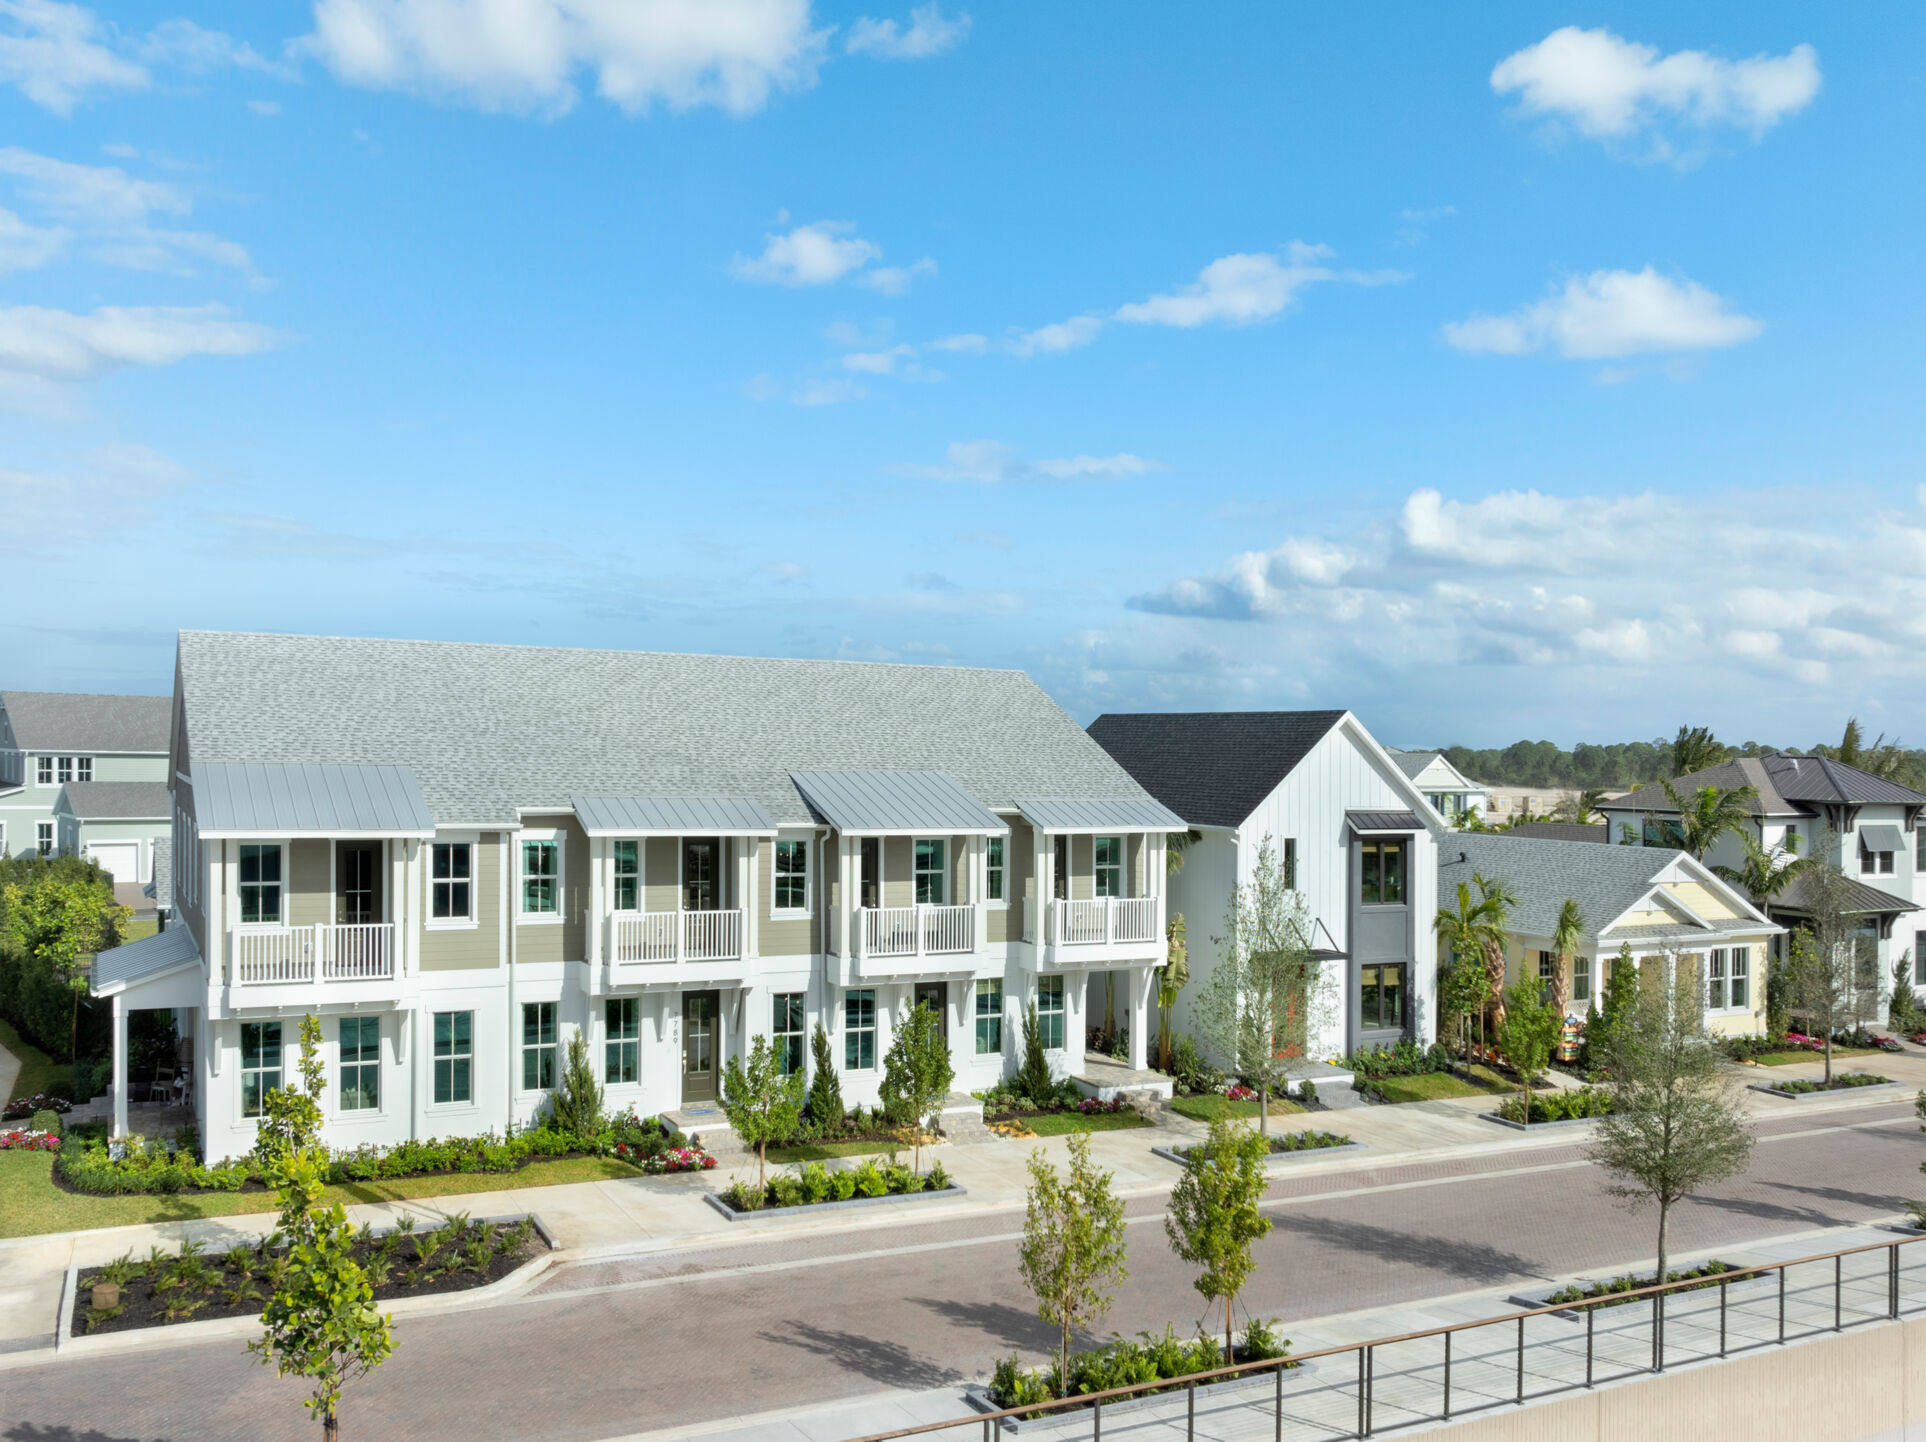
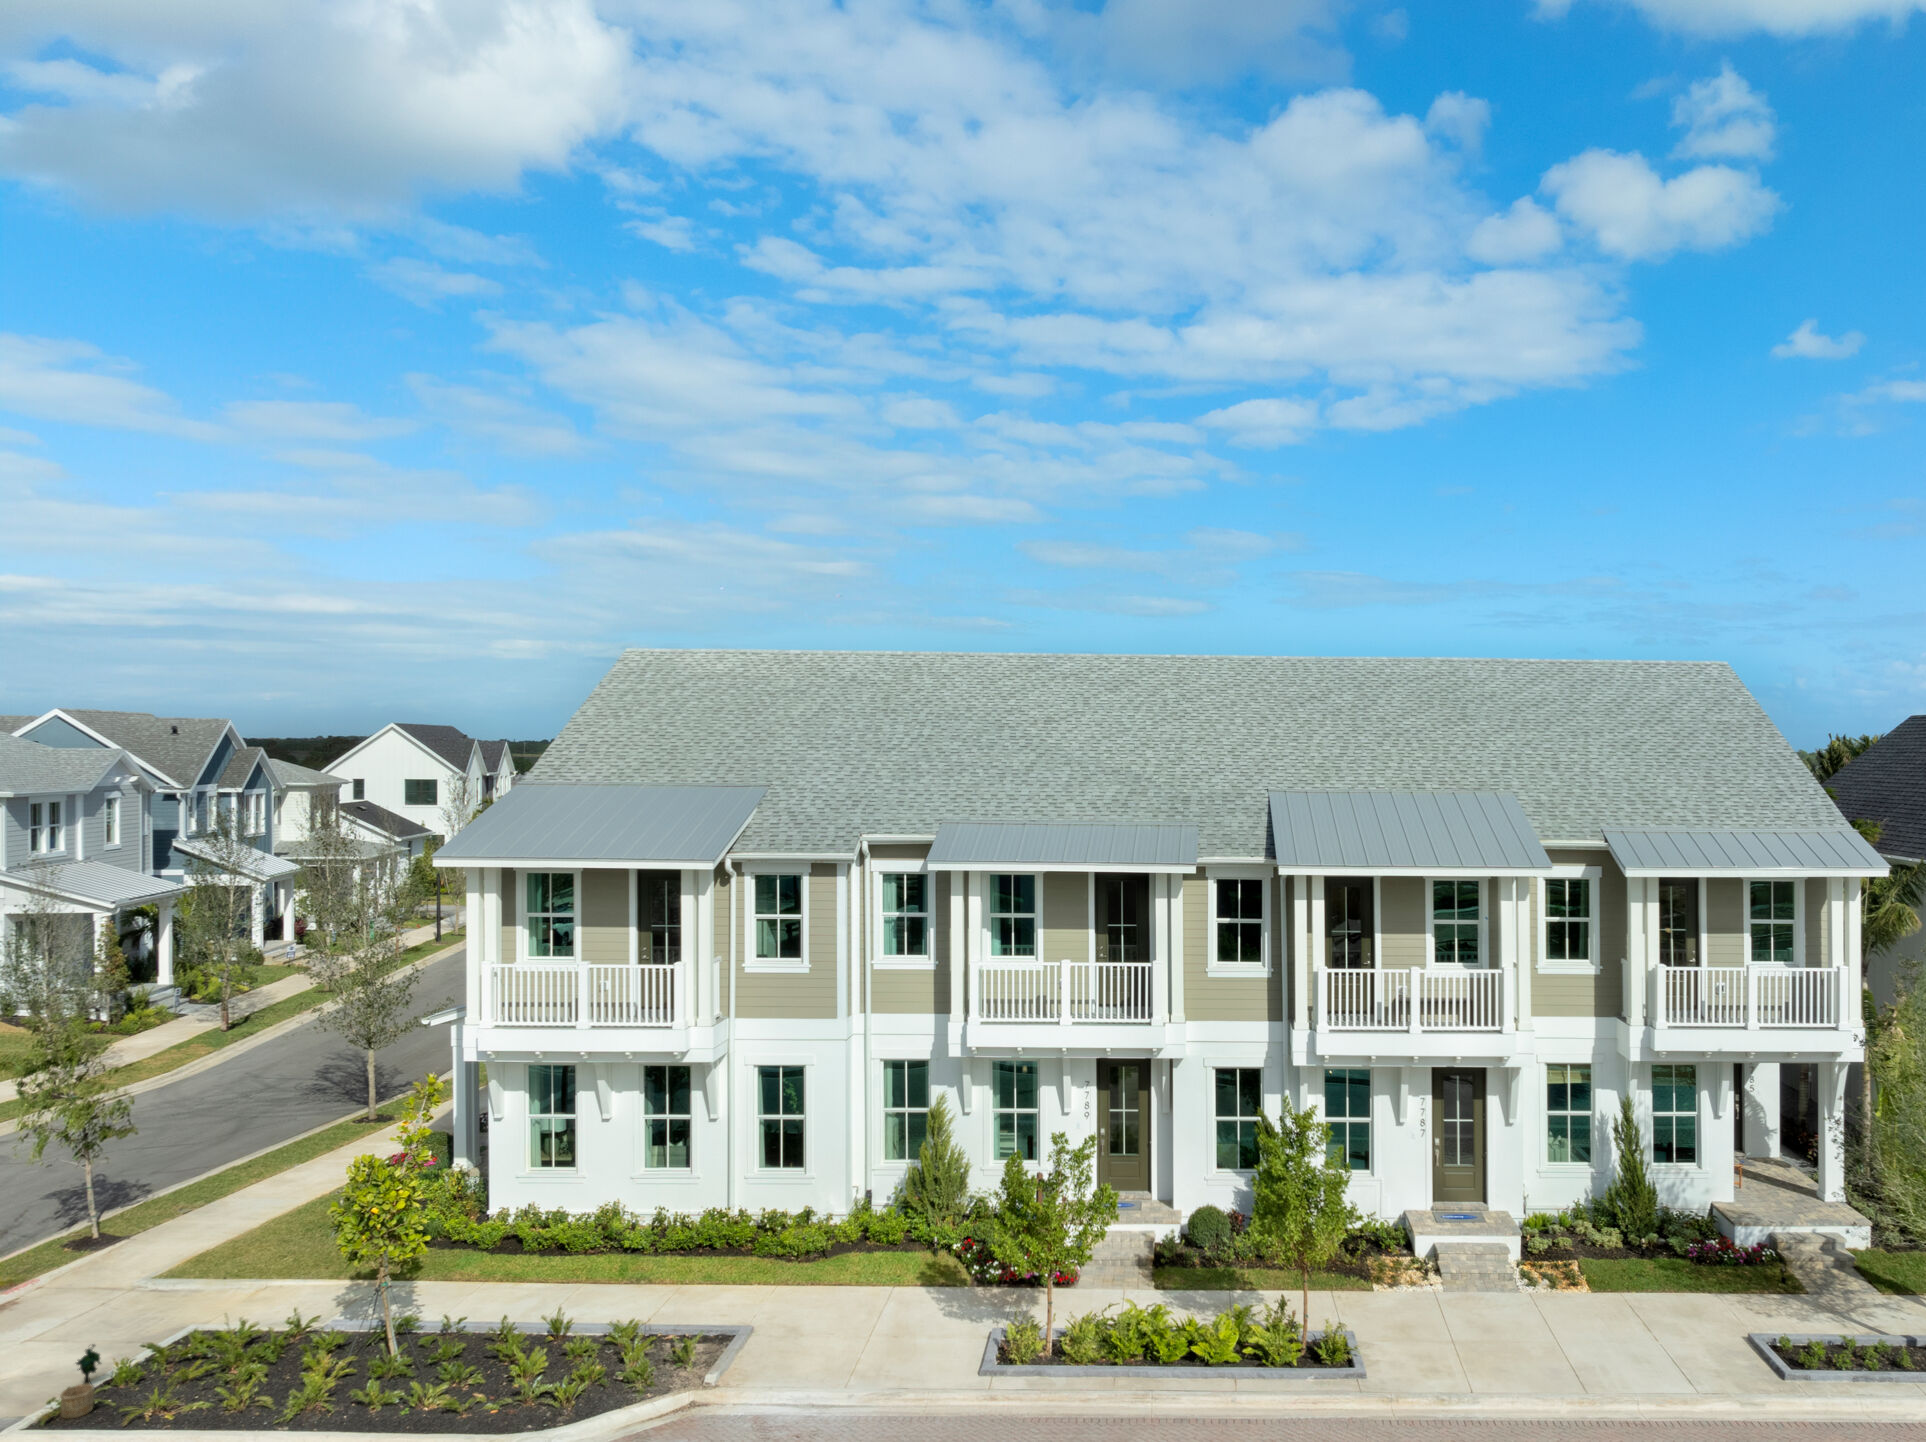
decorative plant: none [47,1262,70,1300] -> present [76,1345,100,1384]

